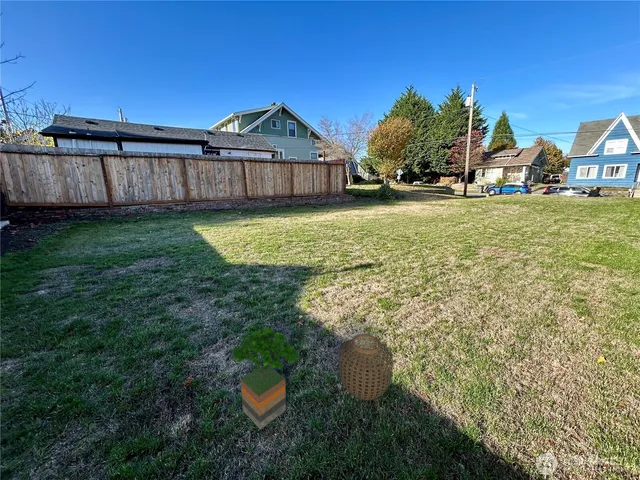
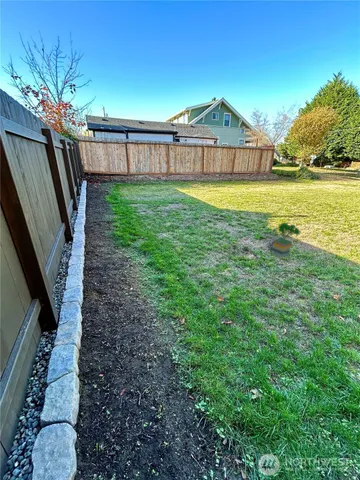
woven basket: present [338,334,393,400] -> none [310,232,338,257]

